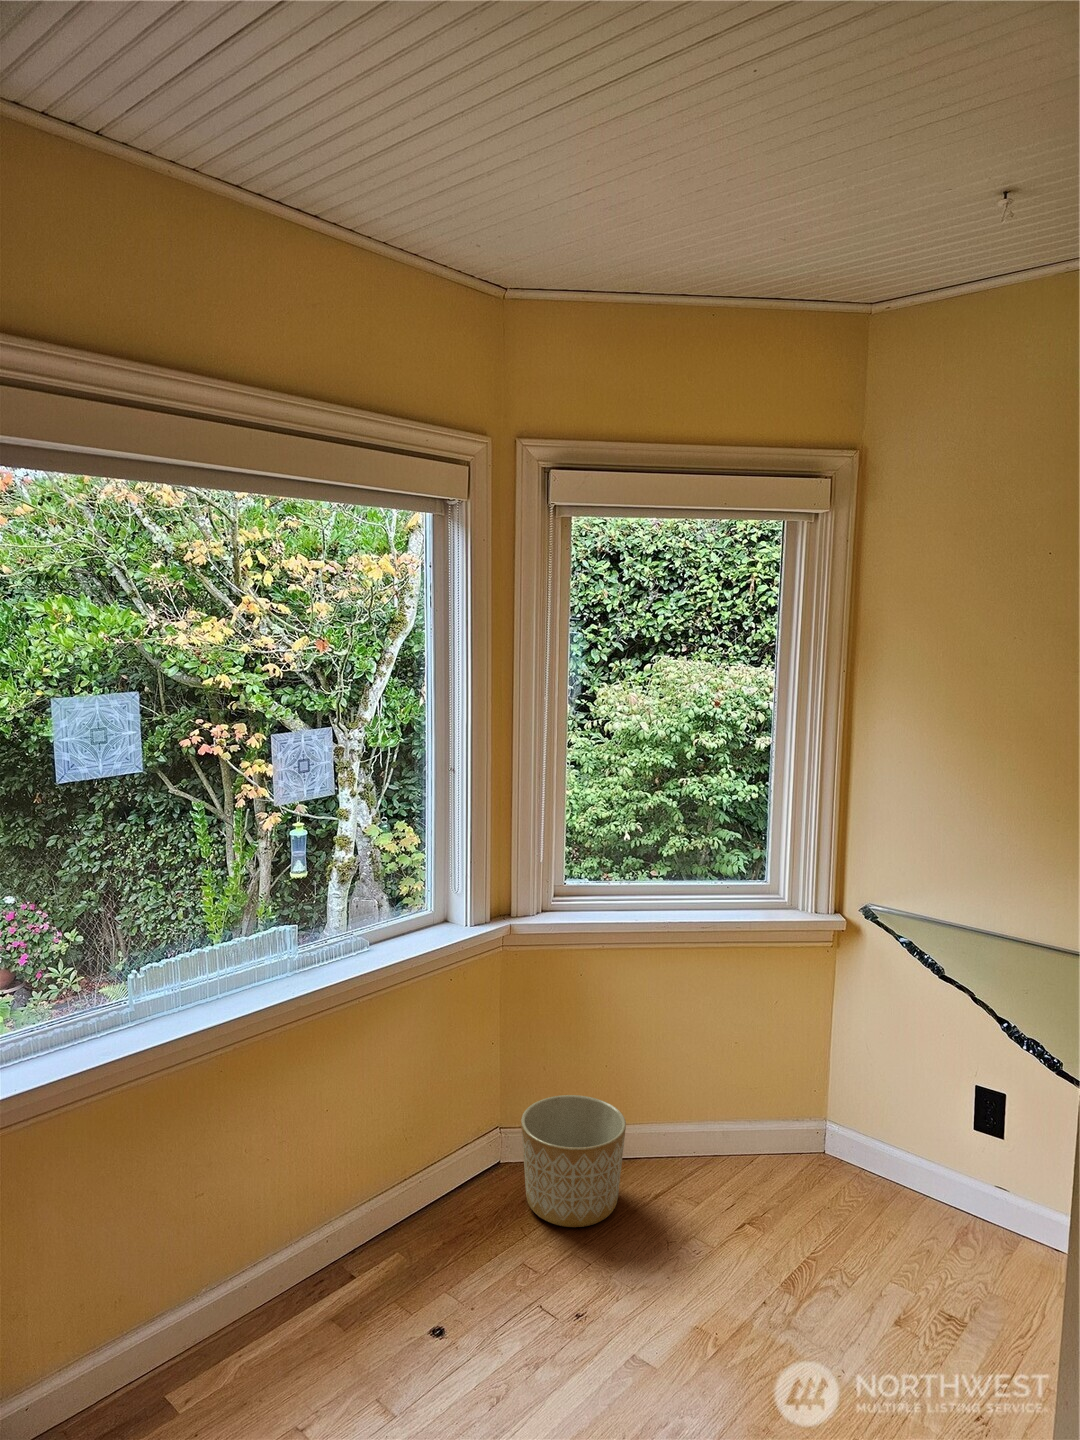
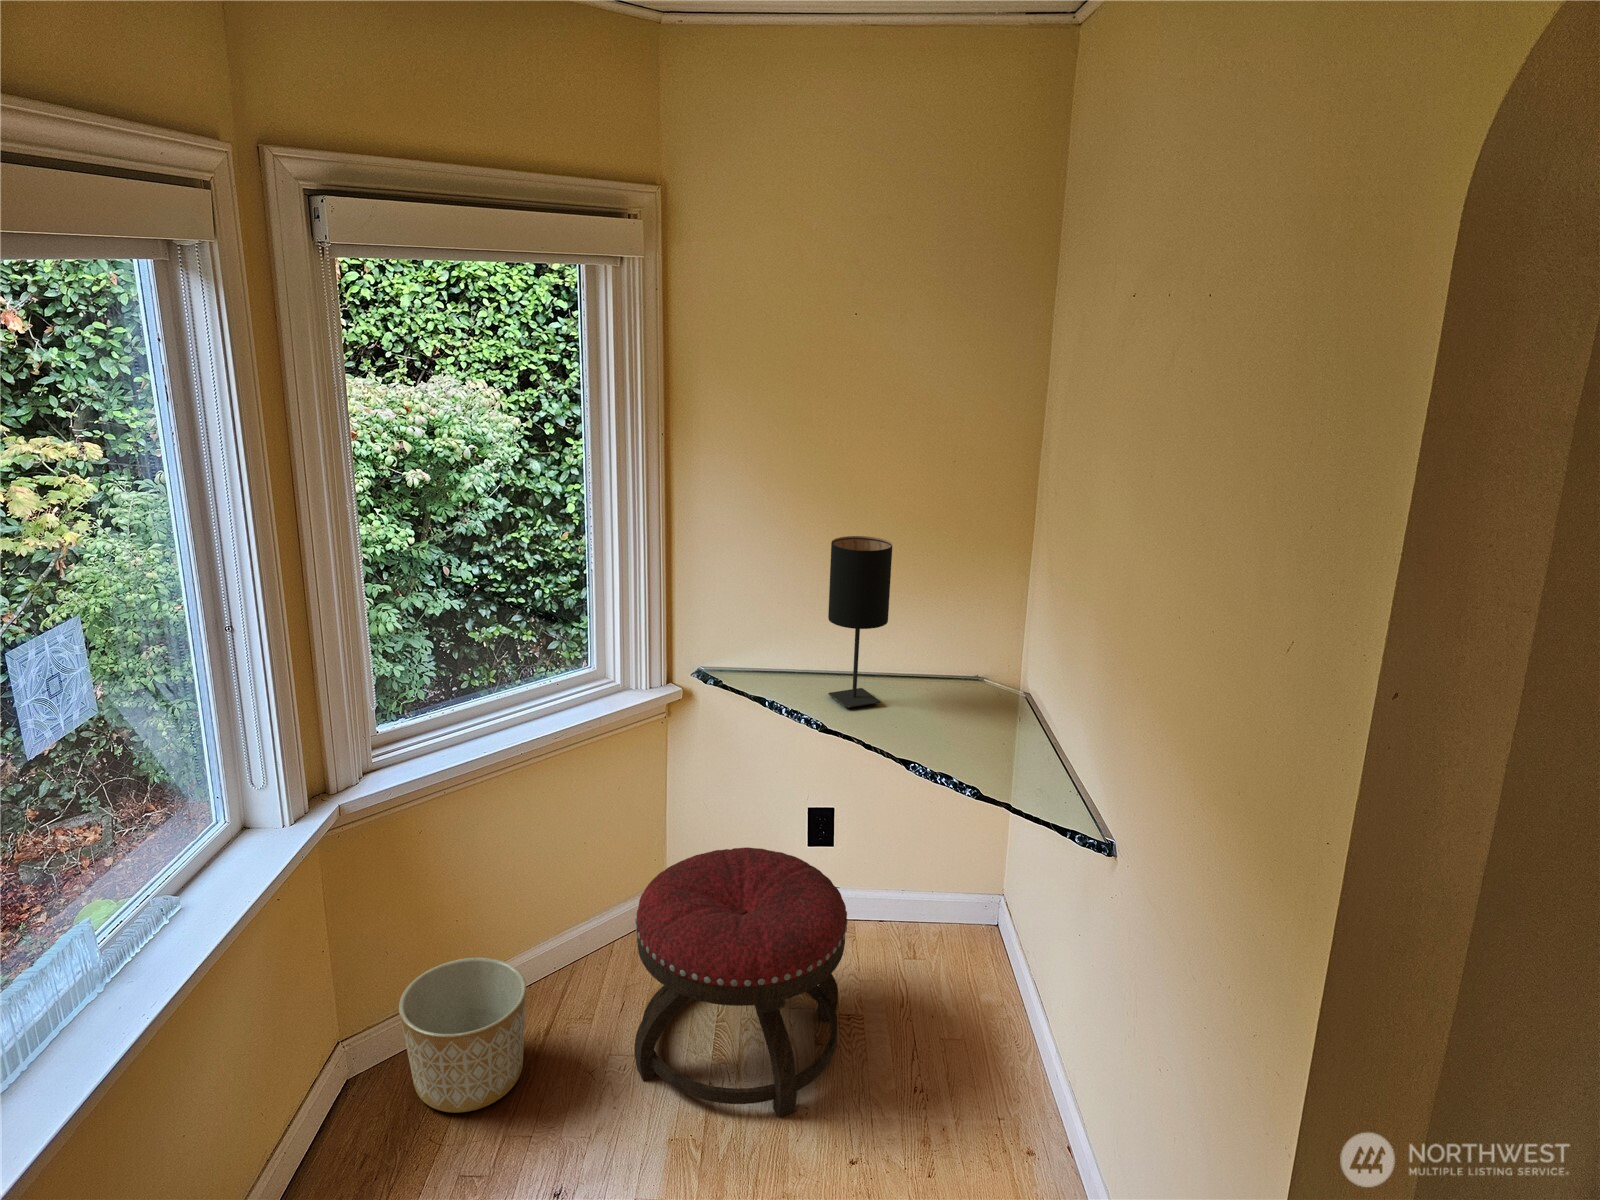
table lamp: none [979,777,1057,966] -> present [828,536,892,709]
ottoman: none [702,1073,940,1367] -> present [634,847,848,1117]

